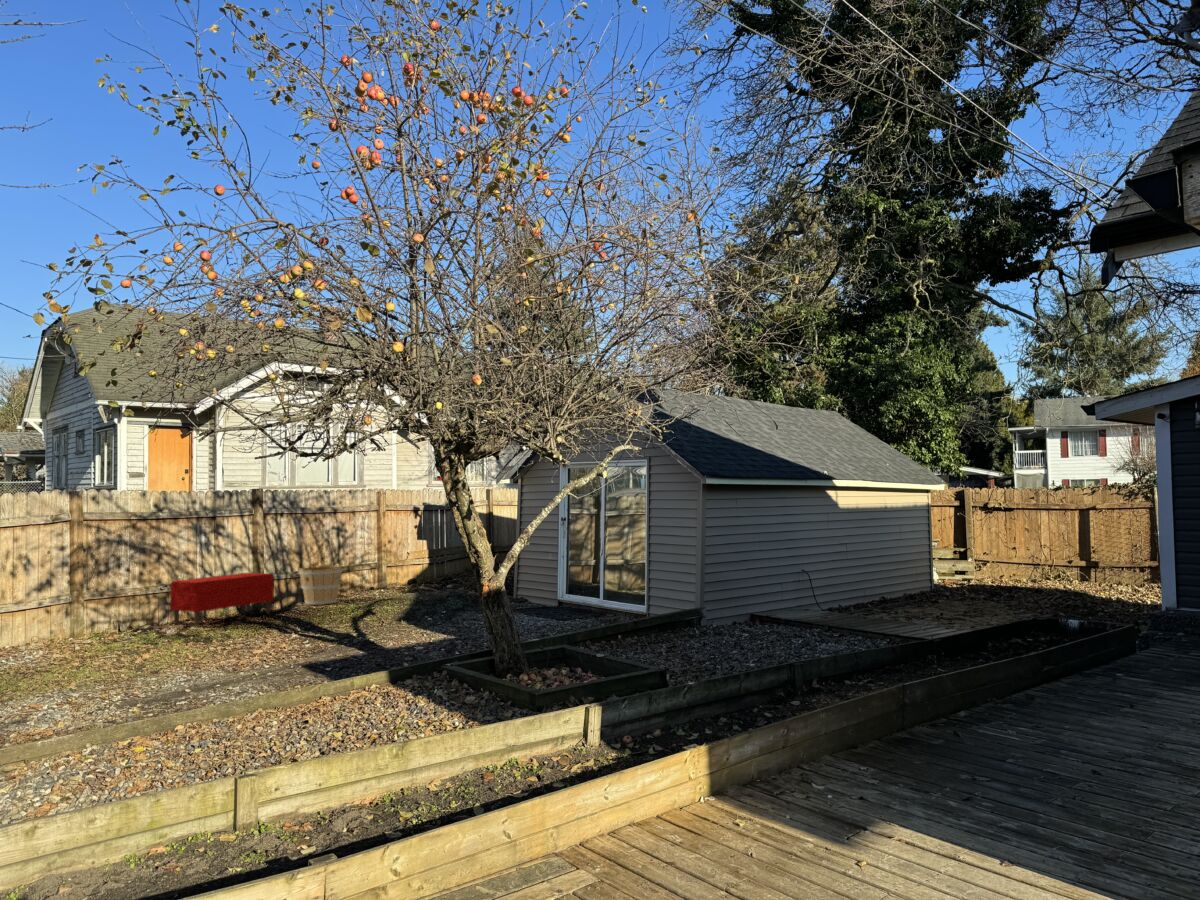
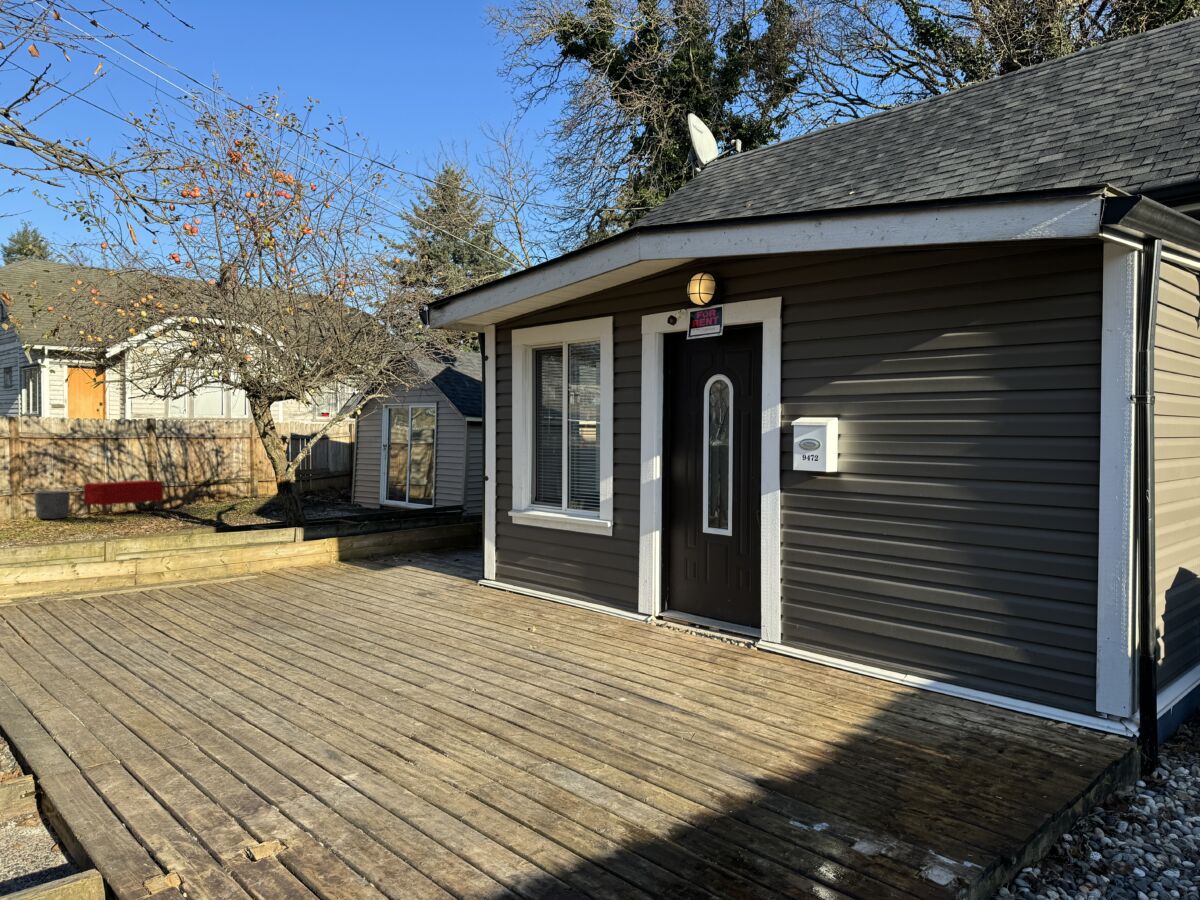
wooden bucket: present [299,565,343,605] -> none [184,478,219,506]
planter: none [104,593,152,636] -> present [34,491,70,519]

